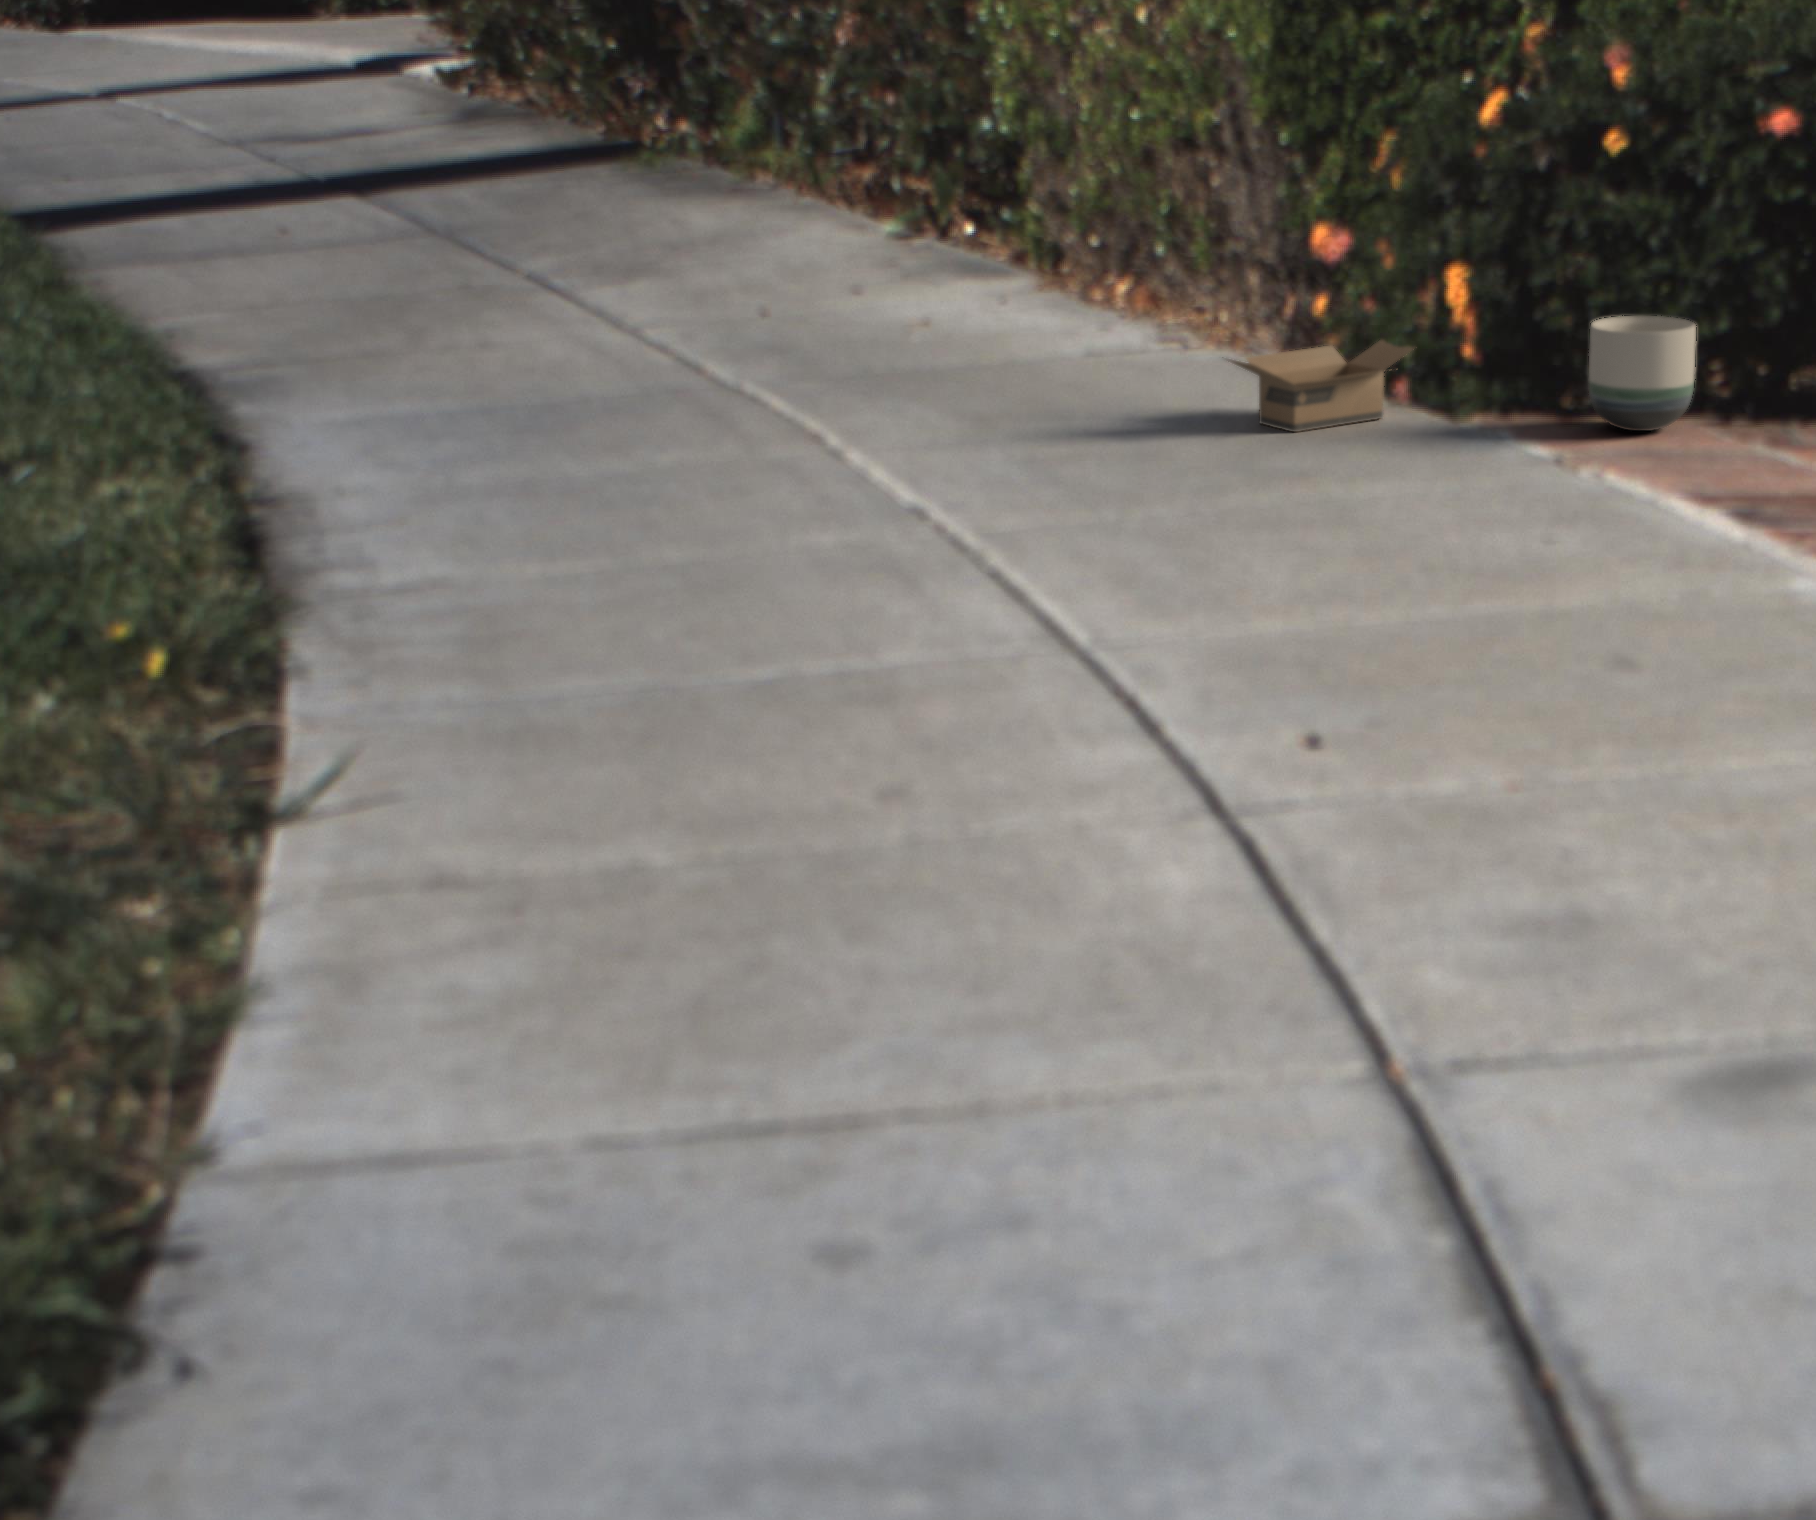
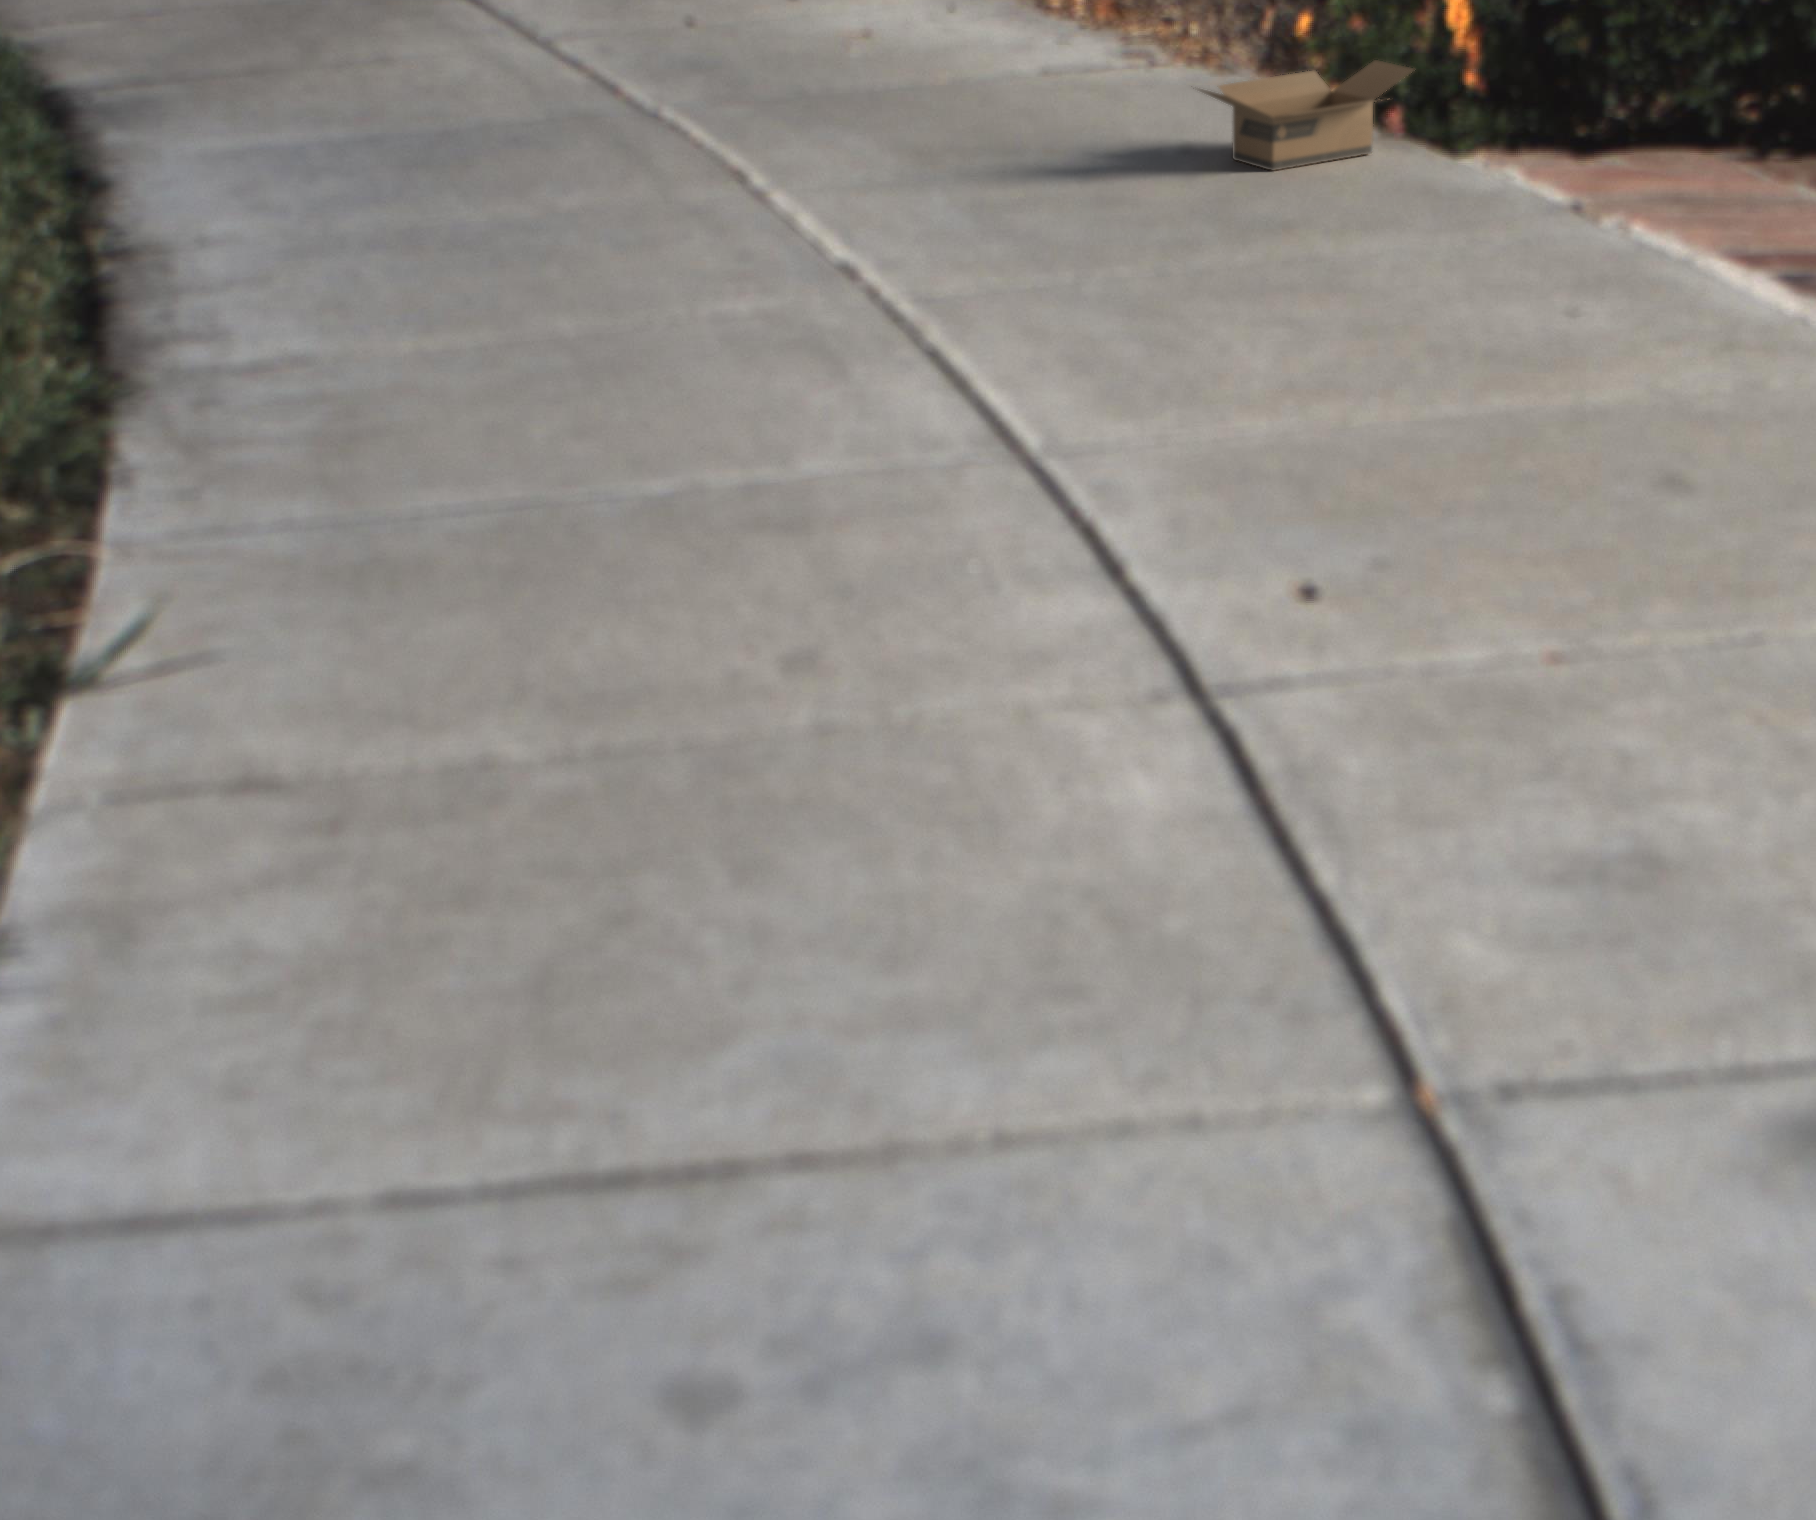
planter: present [1589,316,1696,431] -> none [1606,39,1729,170]

